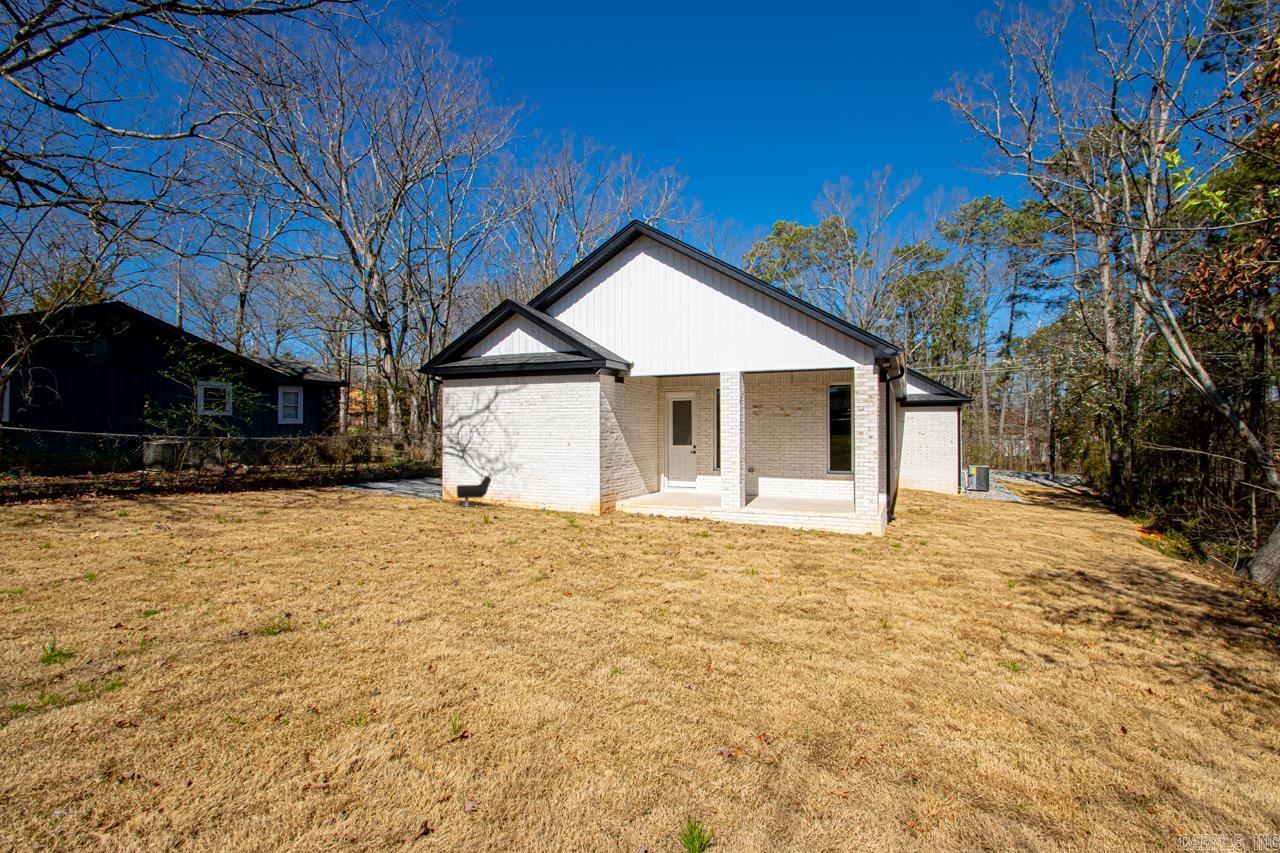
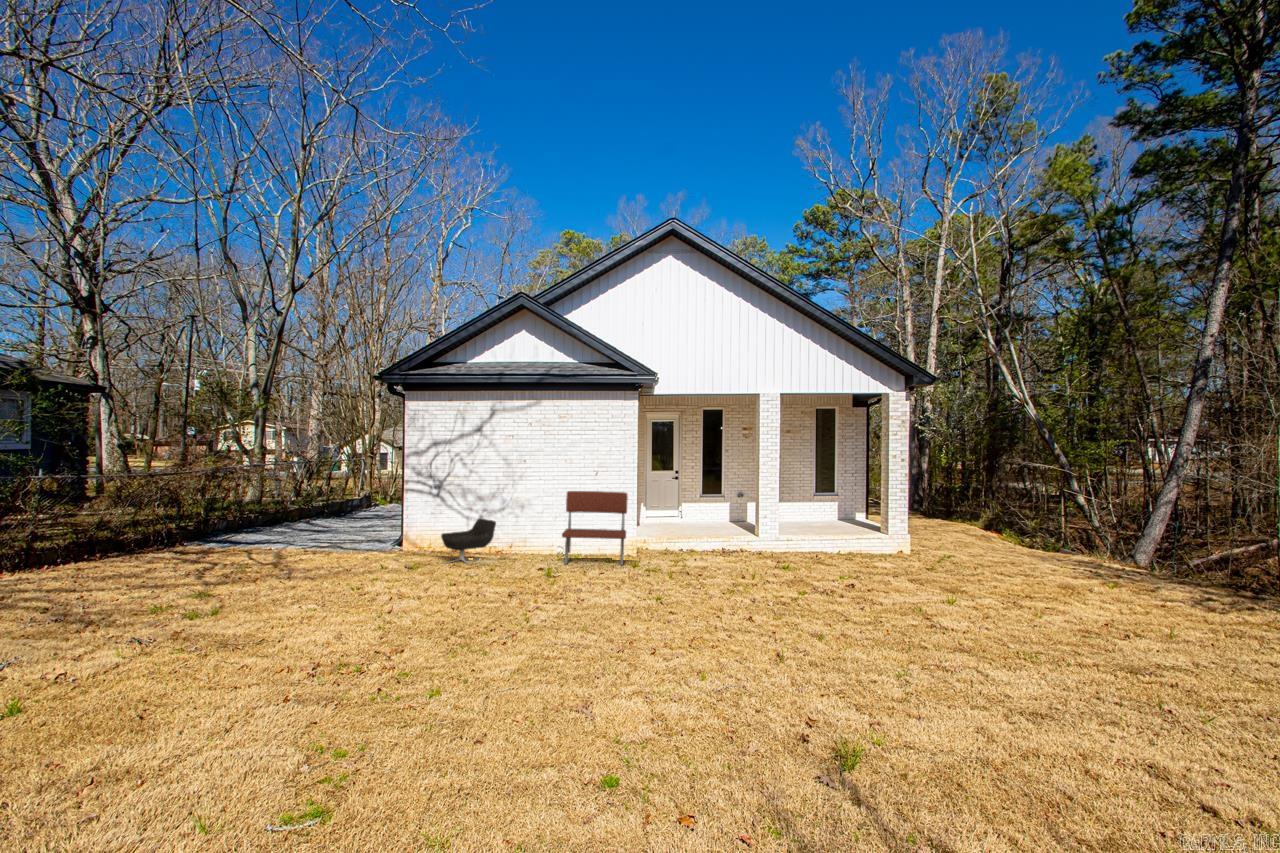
bench: none [525,457,585,519] -> present [562,491,628,566]

